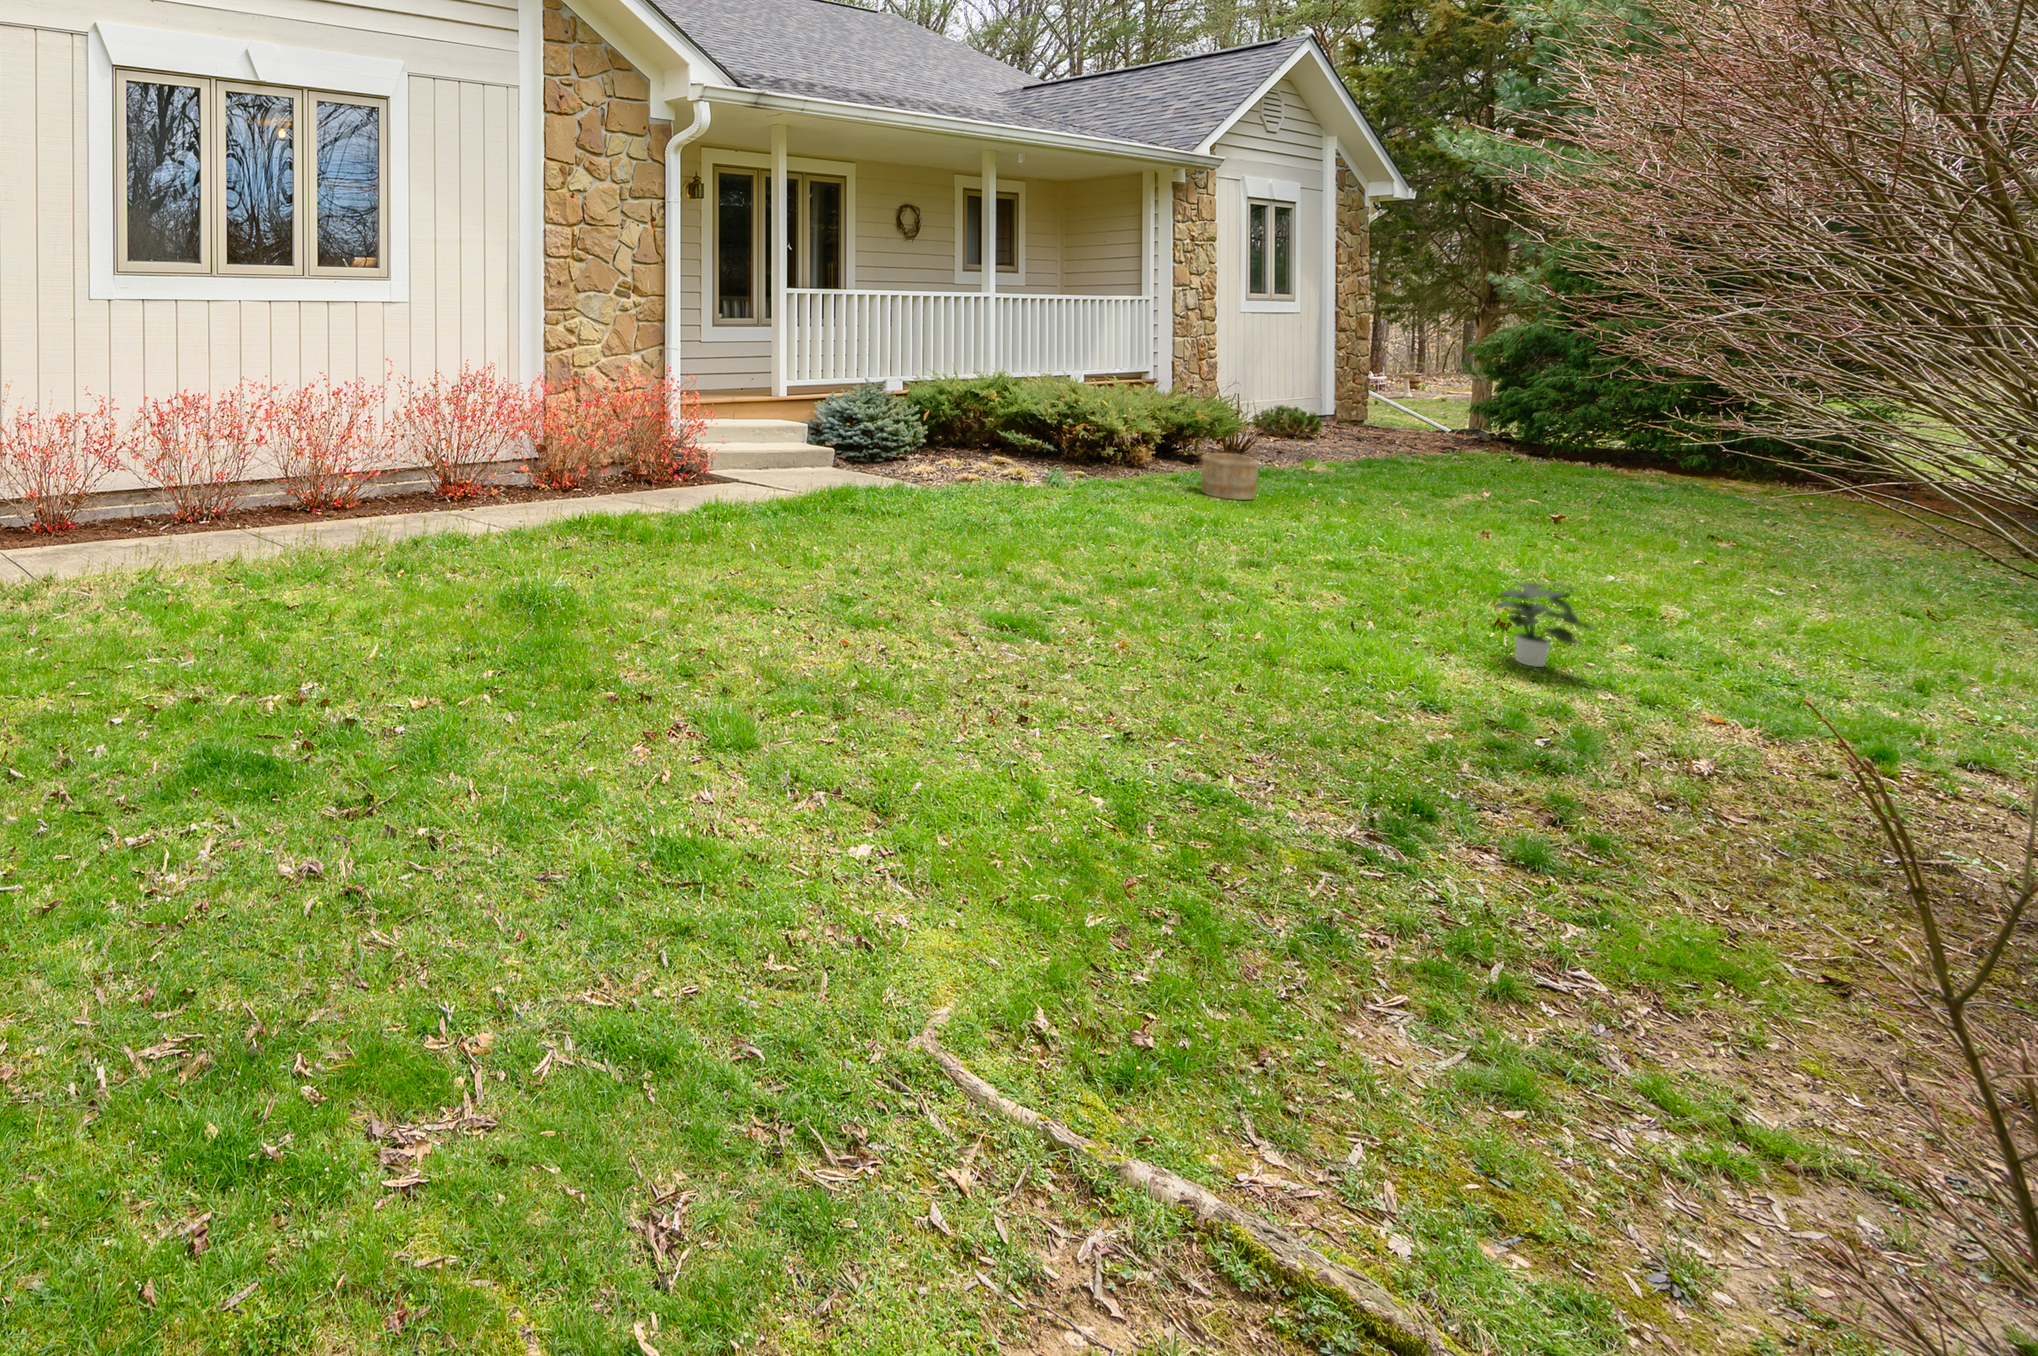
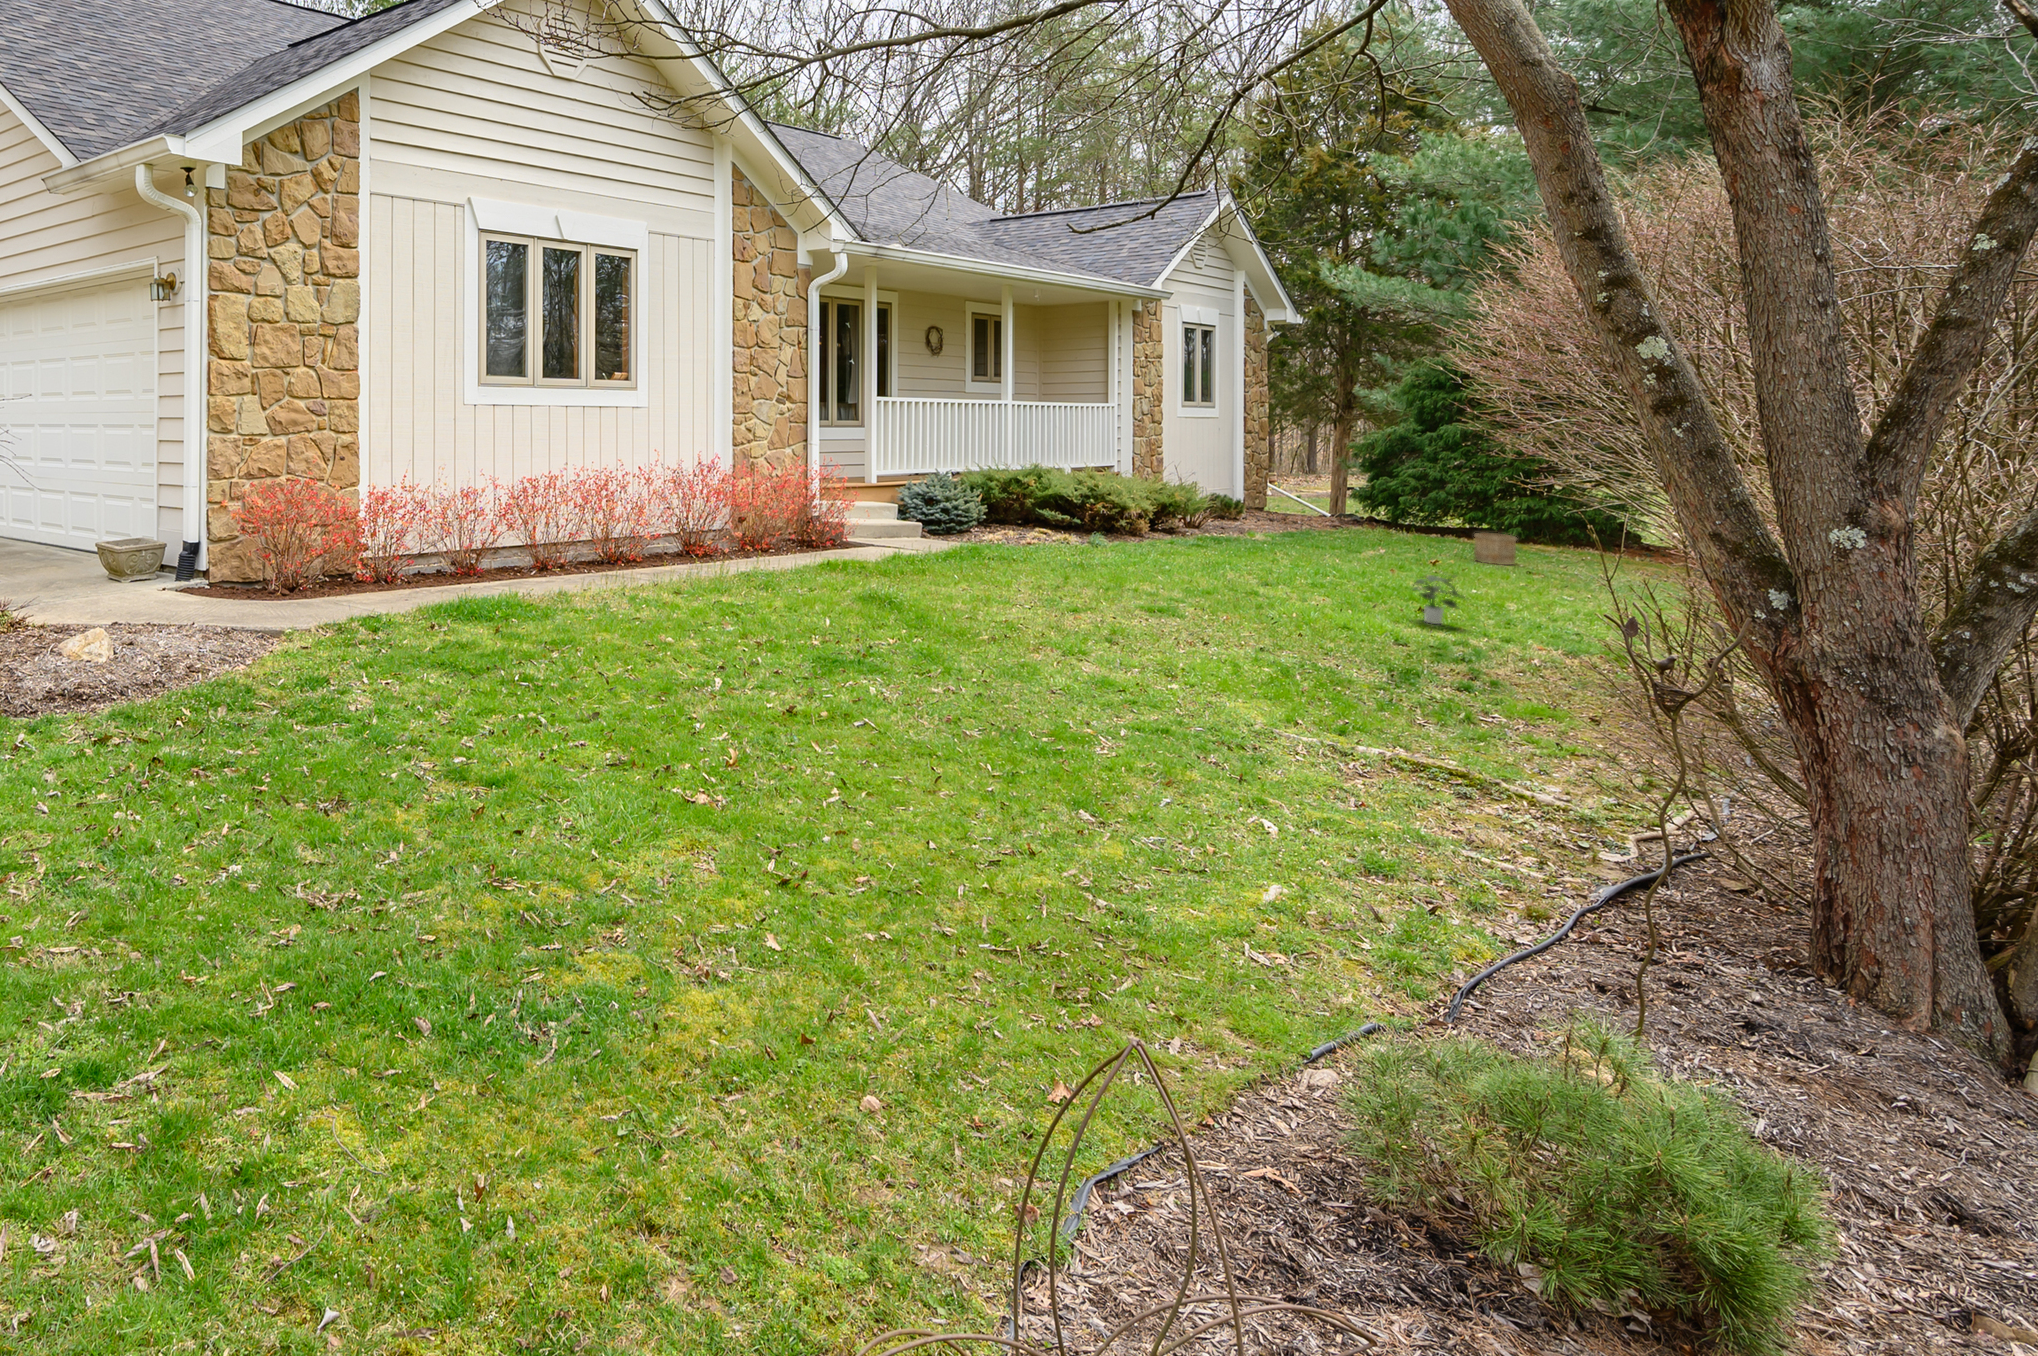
wooden bucket: present [1201,453,1259,500] -> present [1474,532,1517,565]

